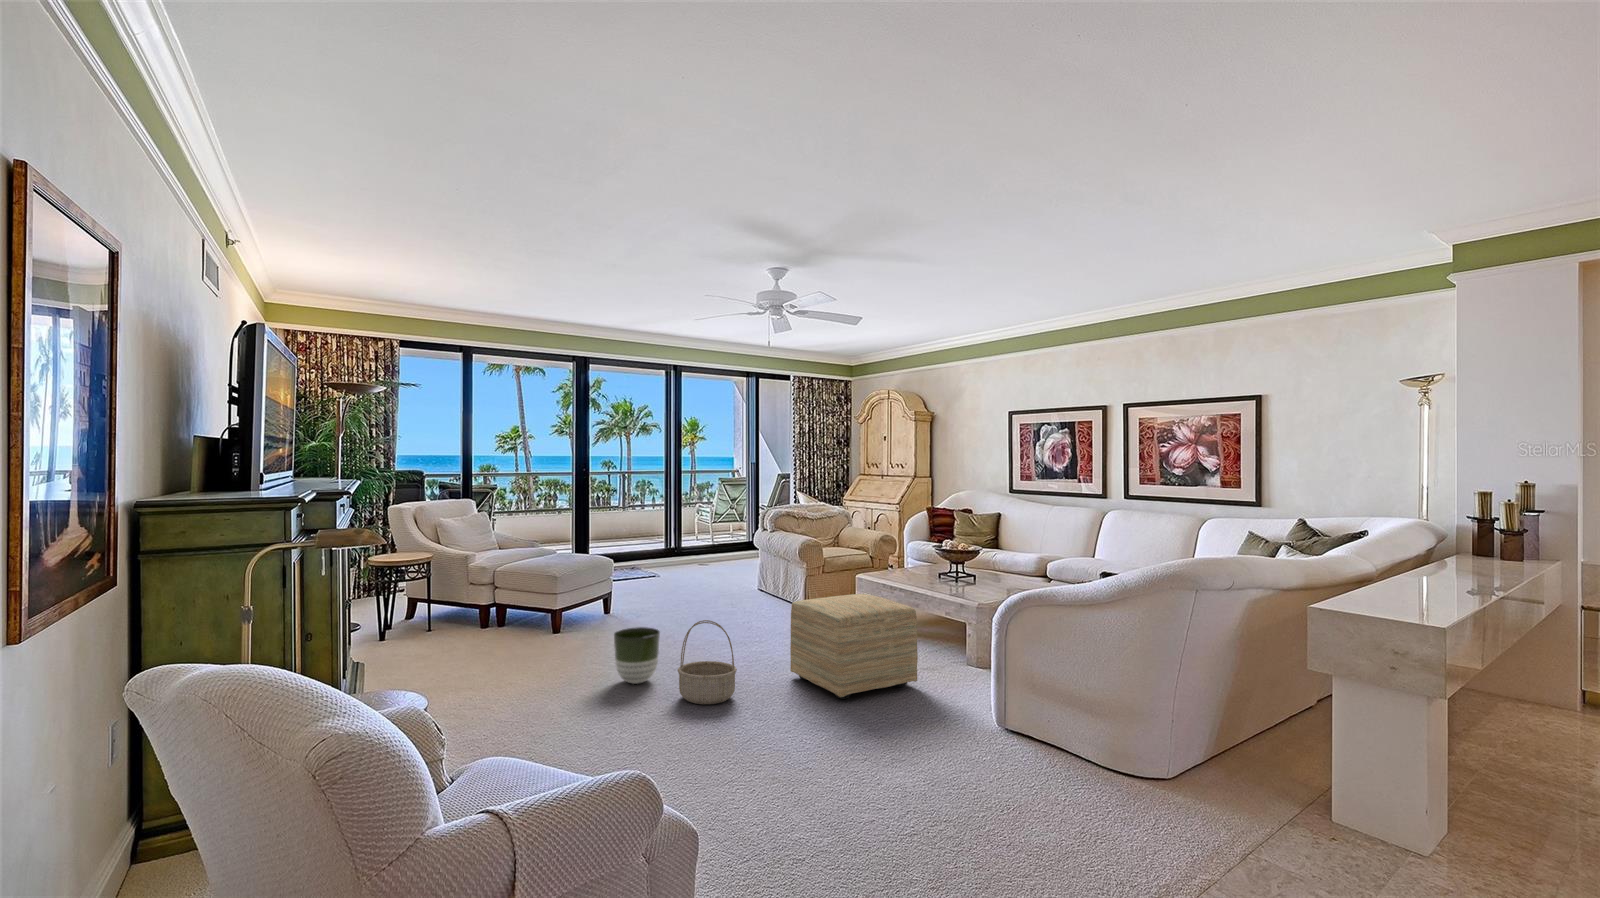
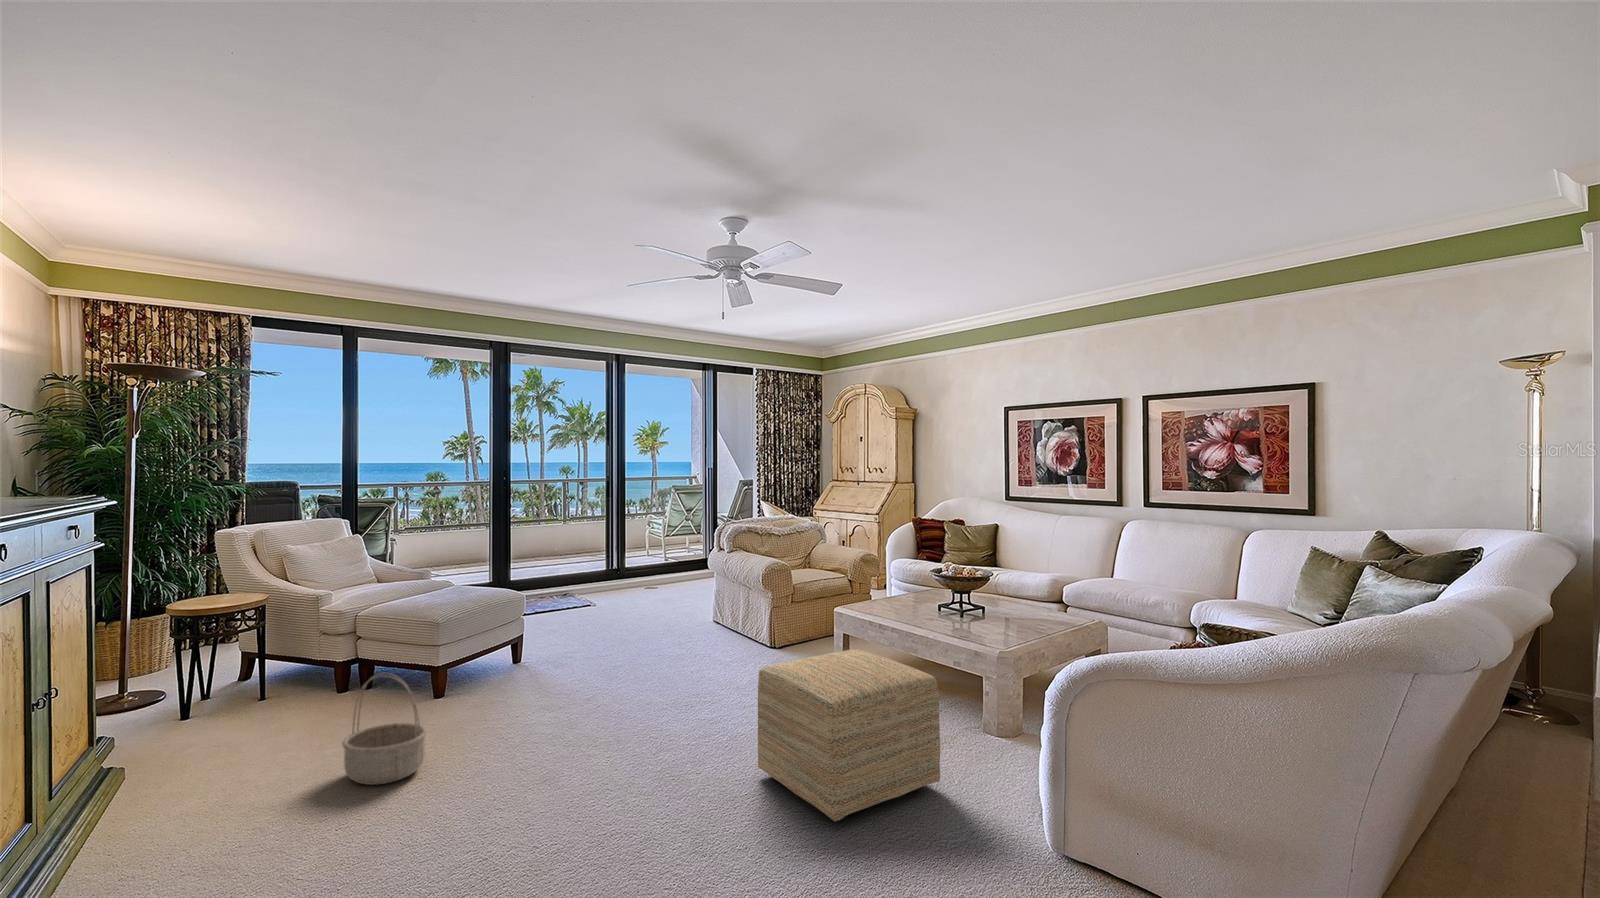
basket: present [677,620,737,704] -> present [342,673,427,785]
planter: present [614,627,660,684] -> none [496,710,567,800]

